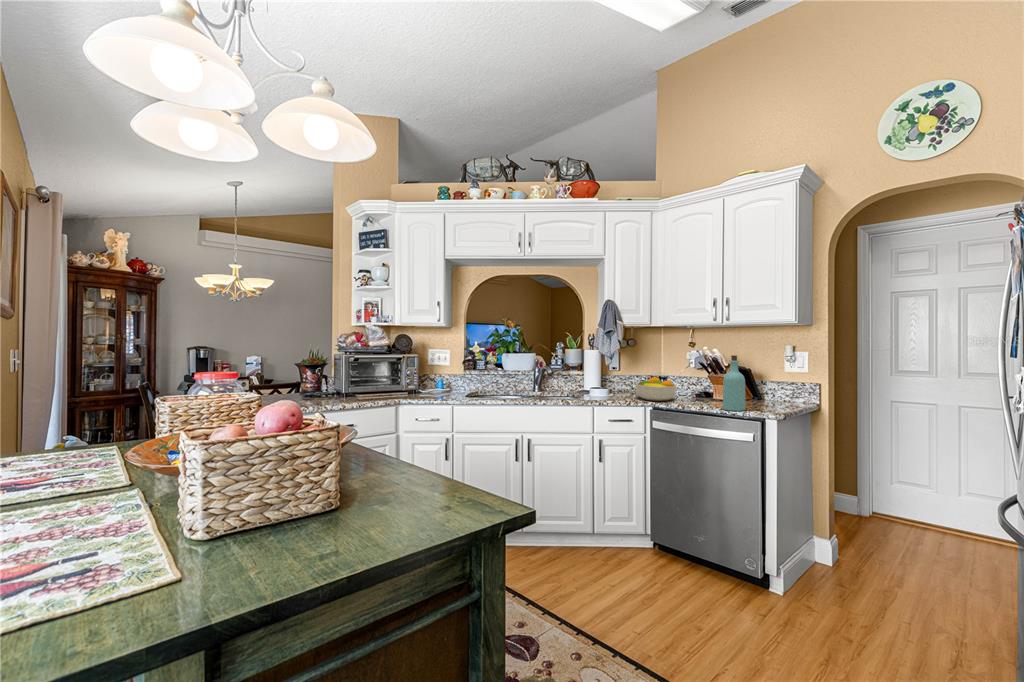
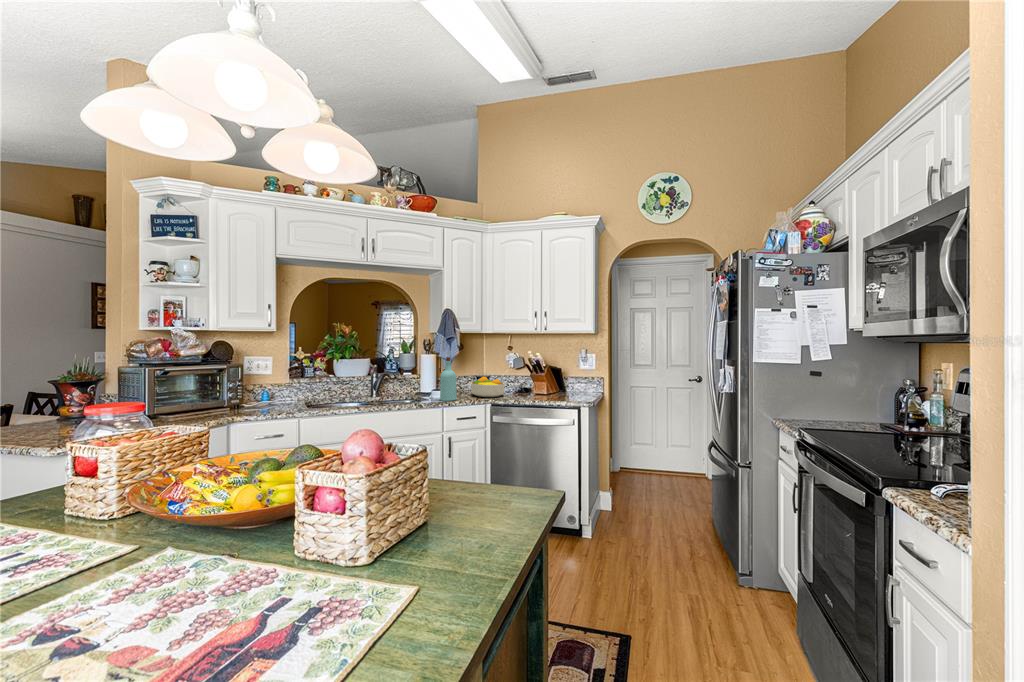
bottle: present [723,355,745,411] -> present [440,357,457,401]

